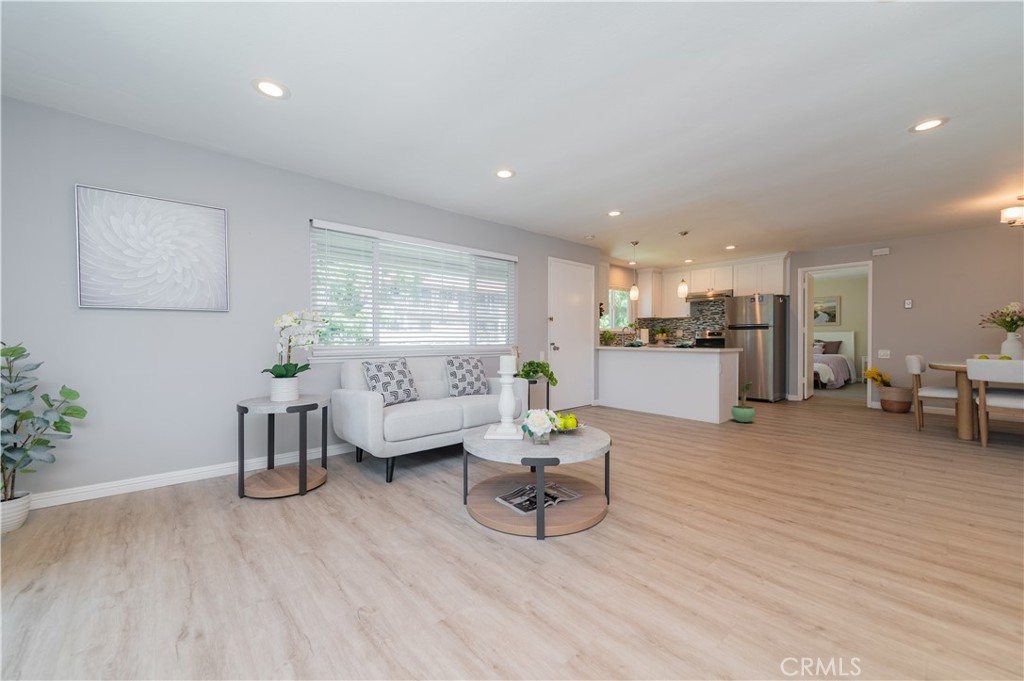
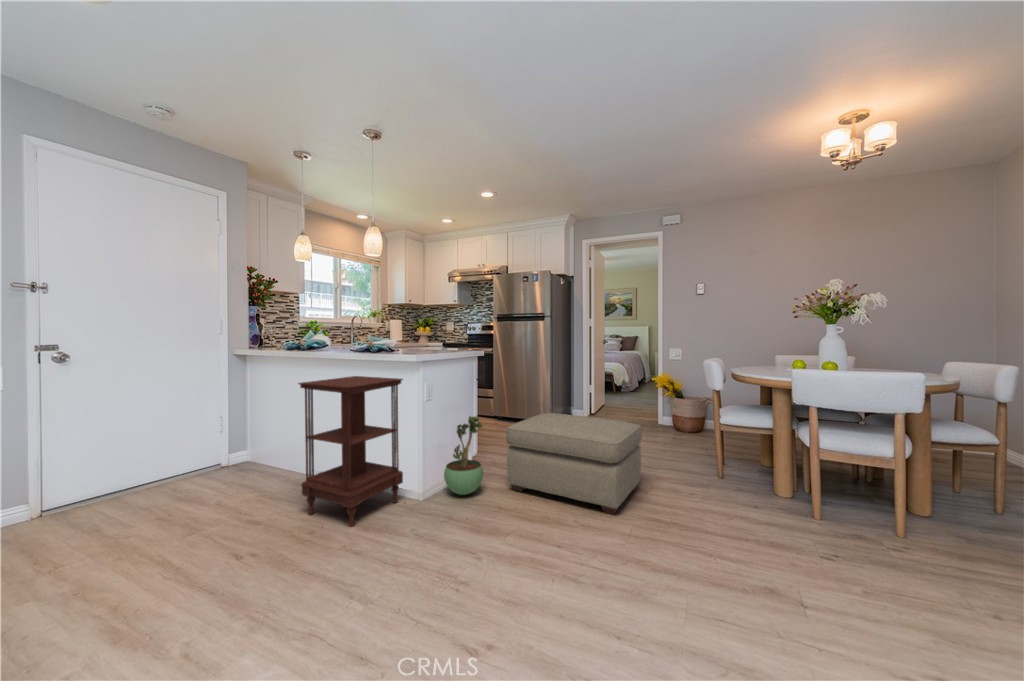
side table: none [665,359,712,426] -> present [298,376,403,527]
ottoman: none [768,385,859,434] -> present [506,413,642,514]

